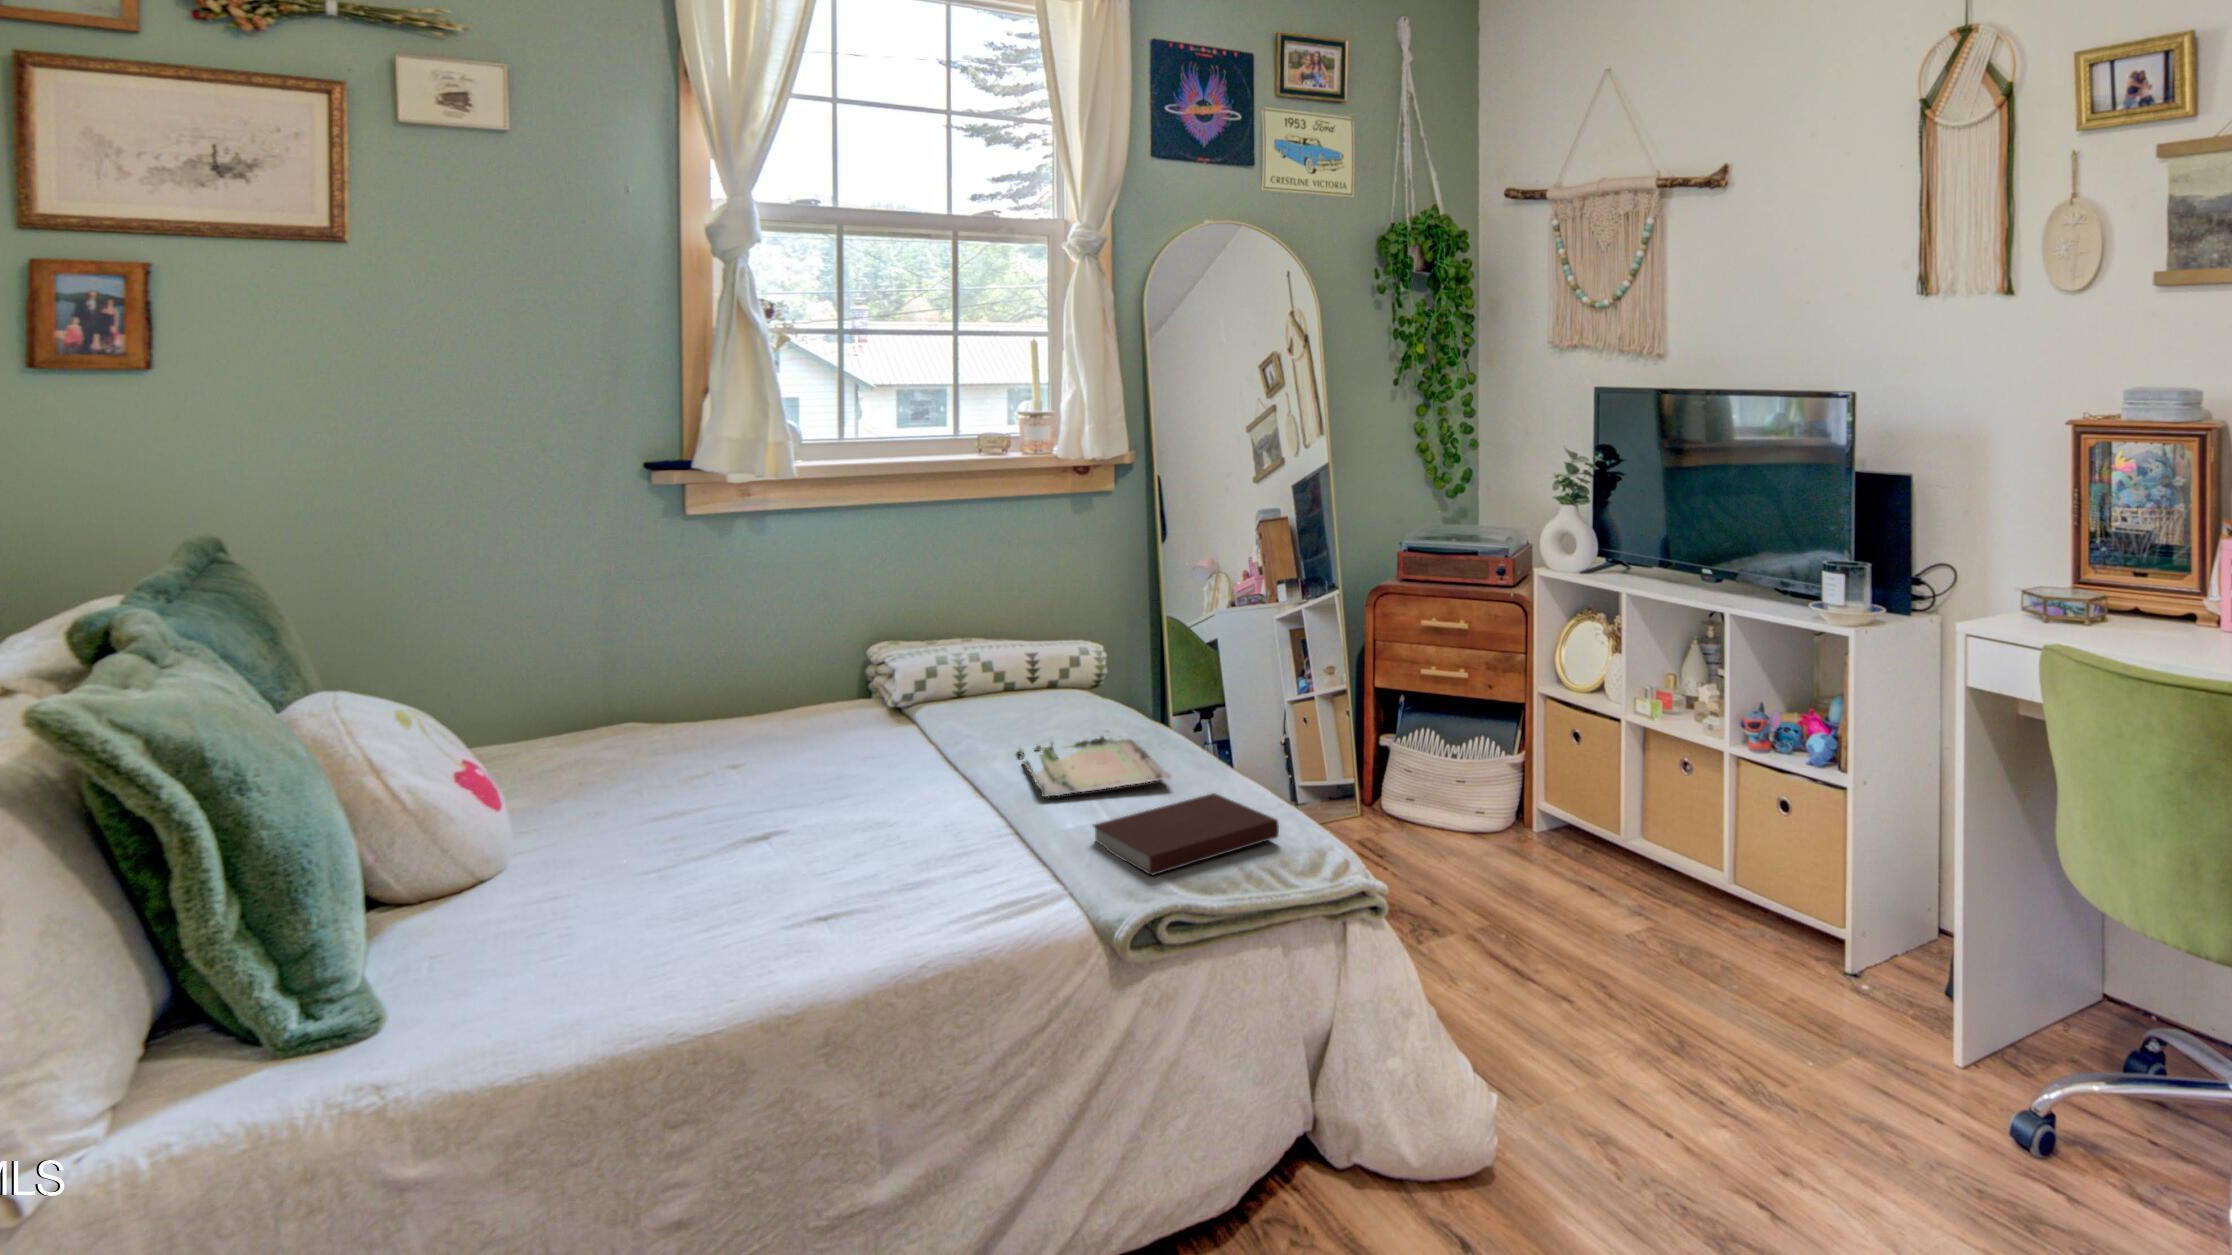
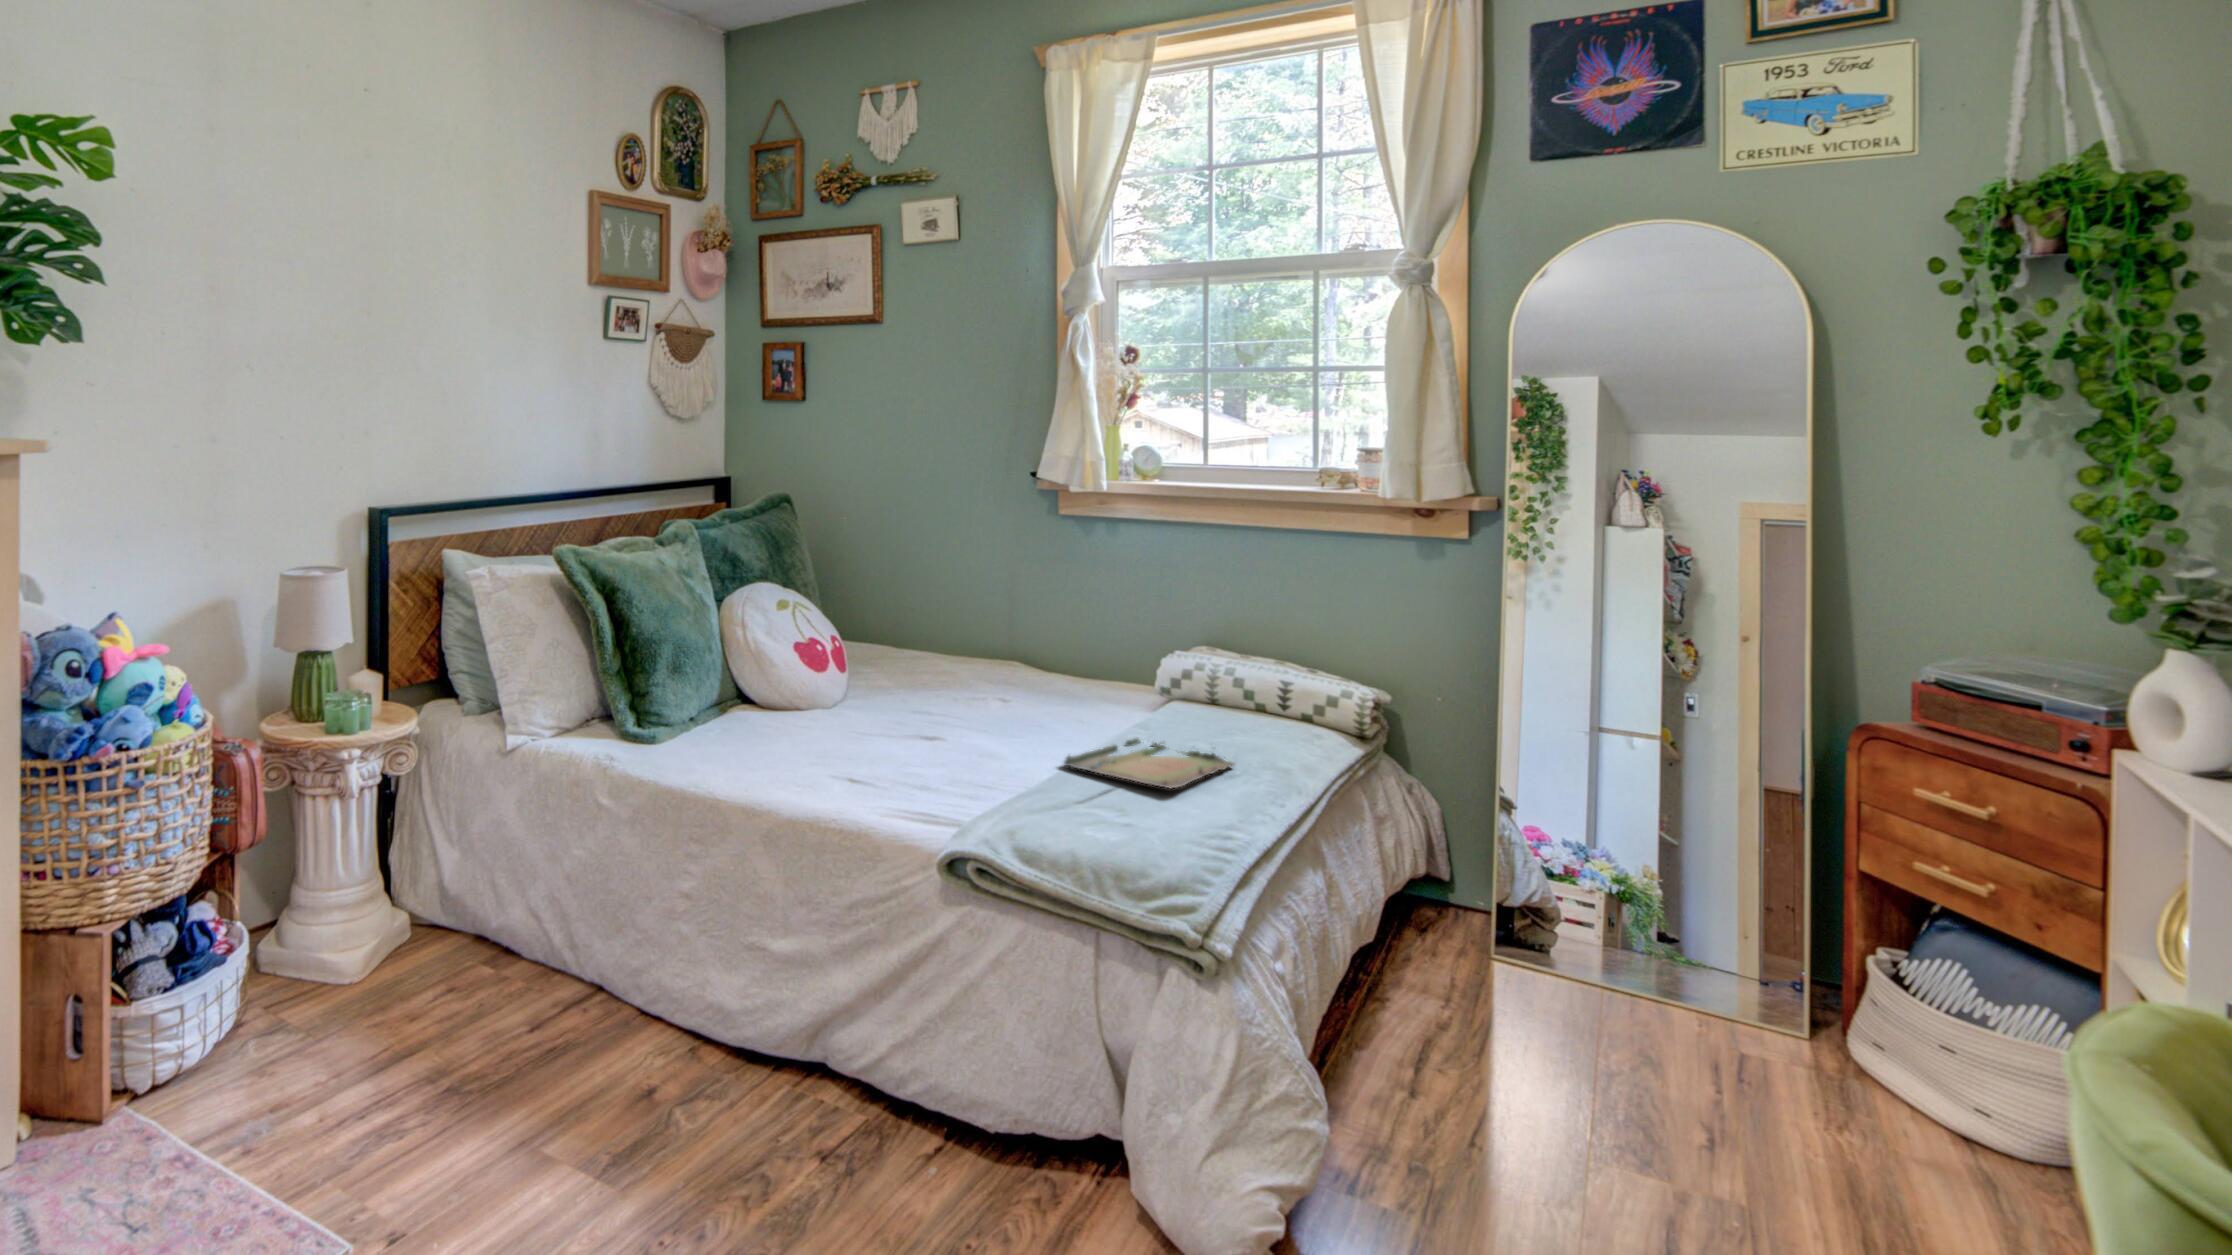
notebook: present [1093,793,1279,875] -> none [994,782,1159,849]

